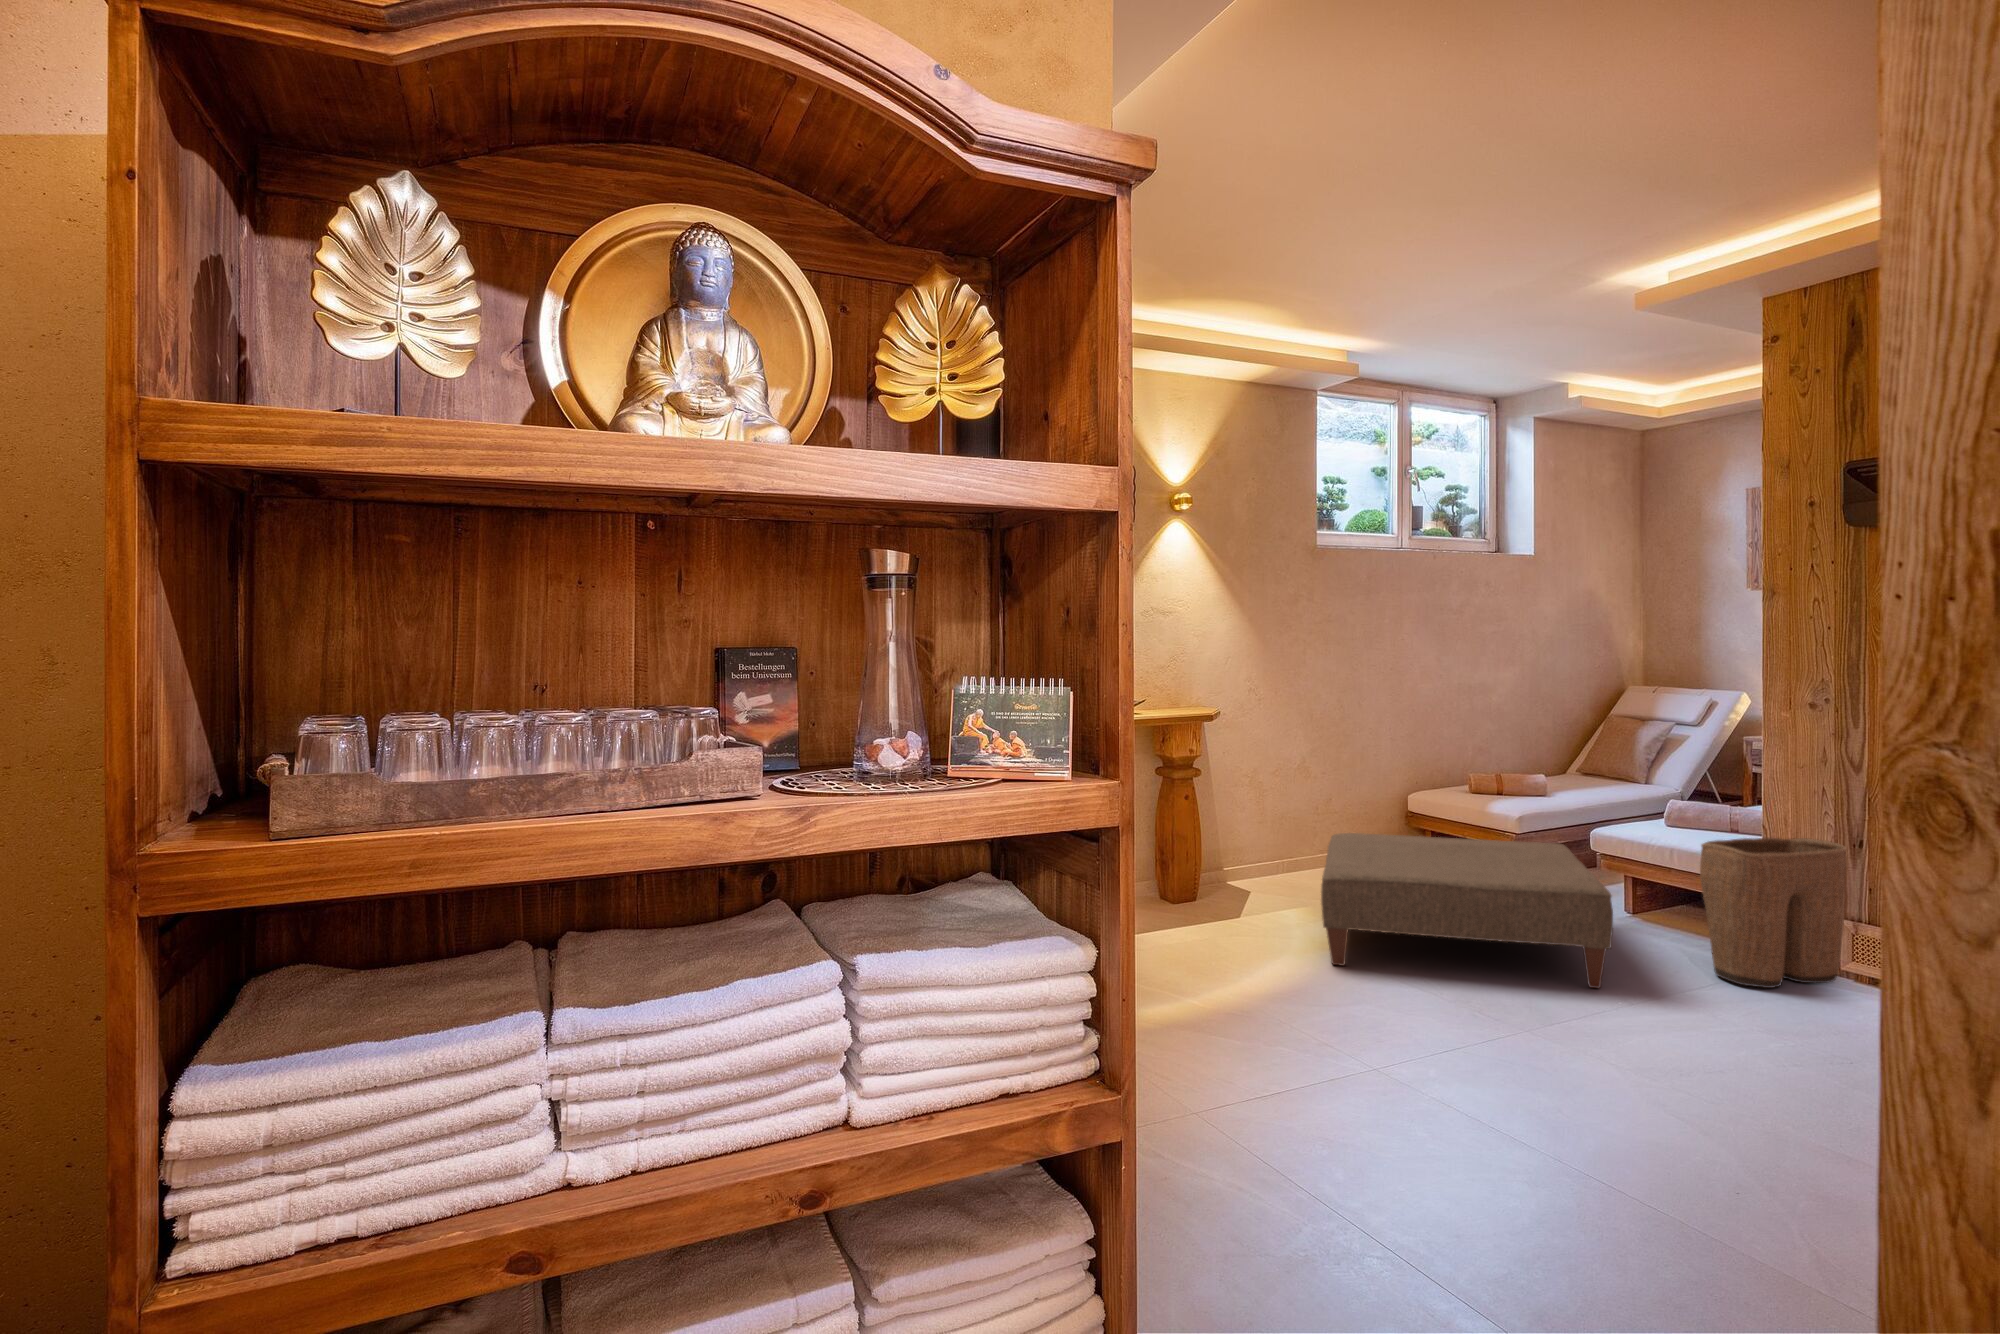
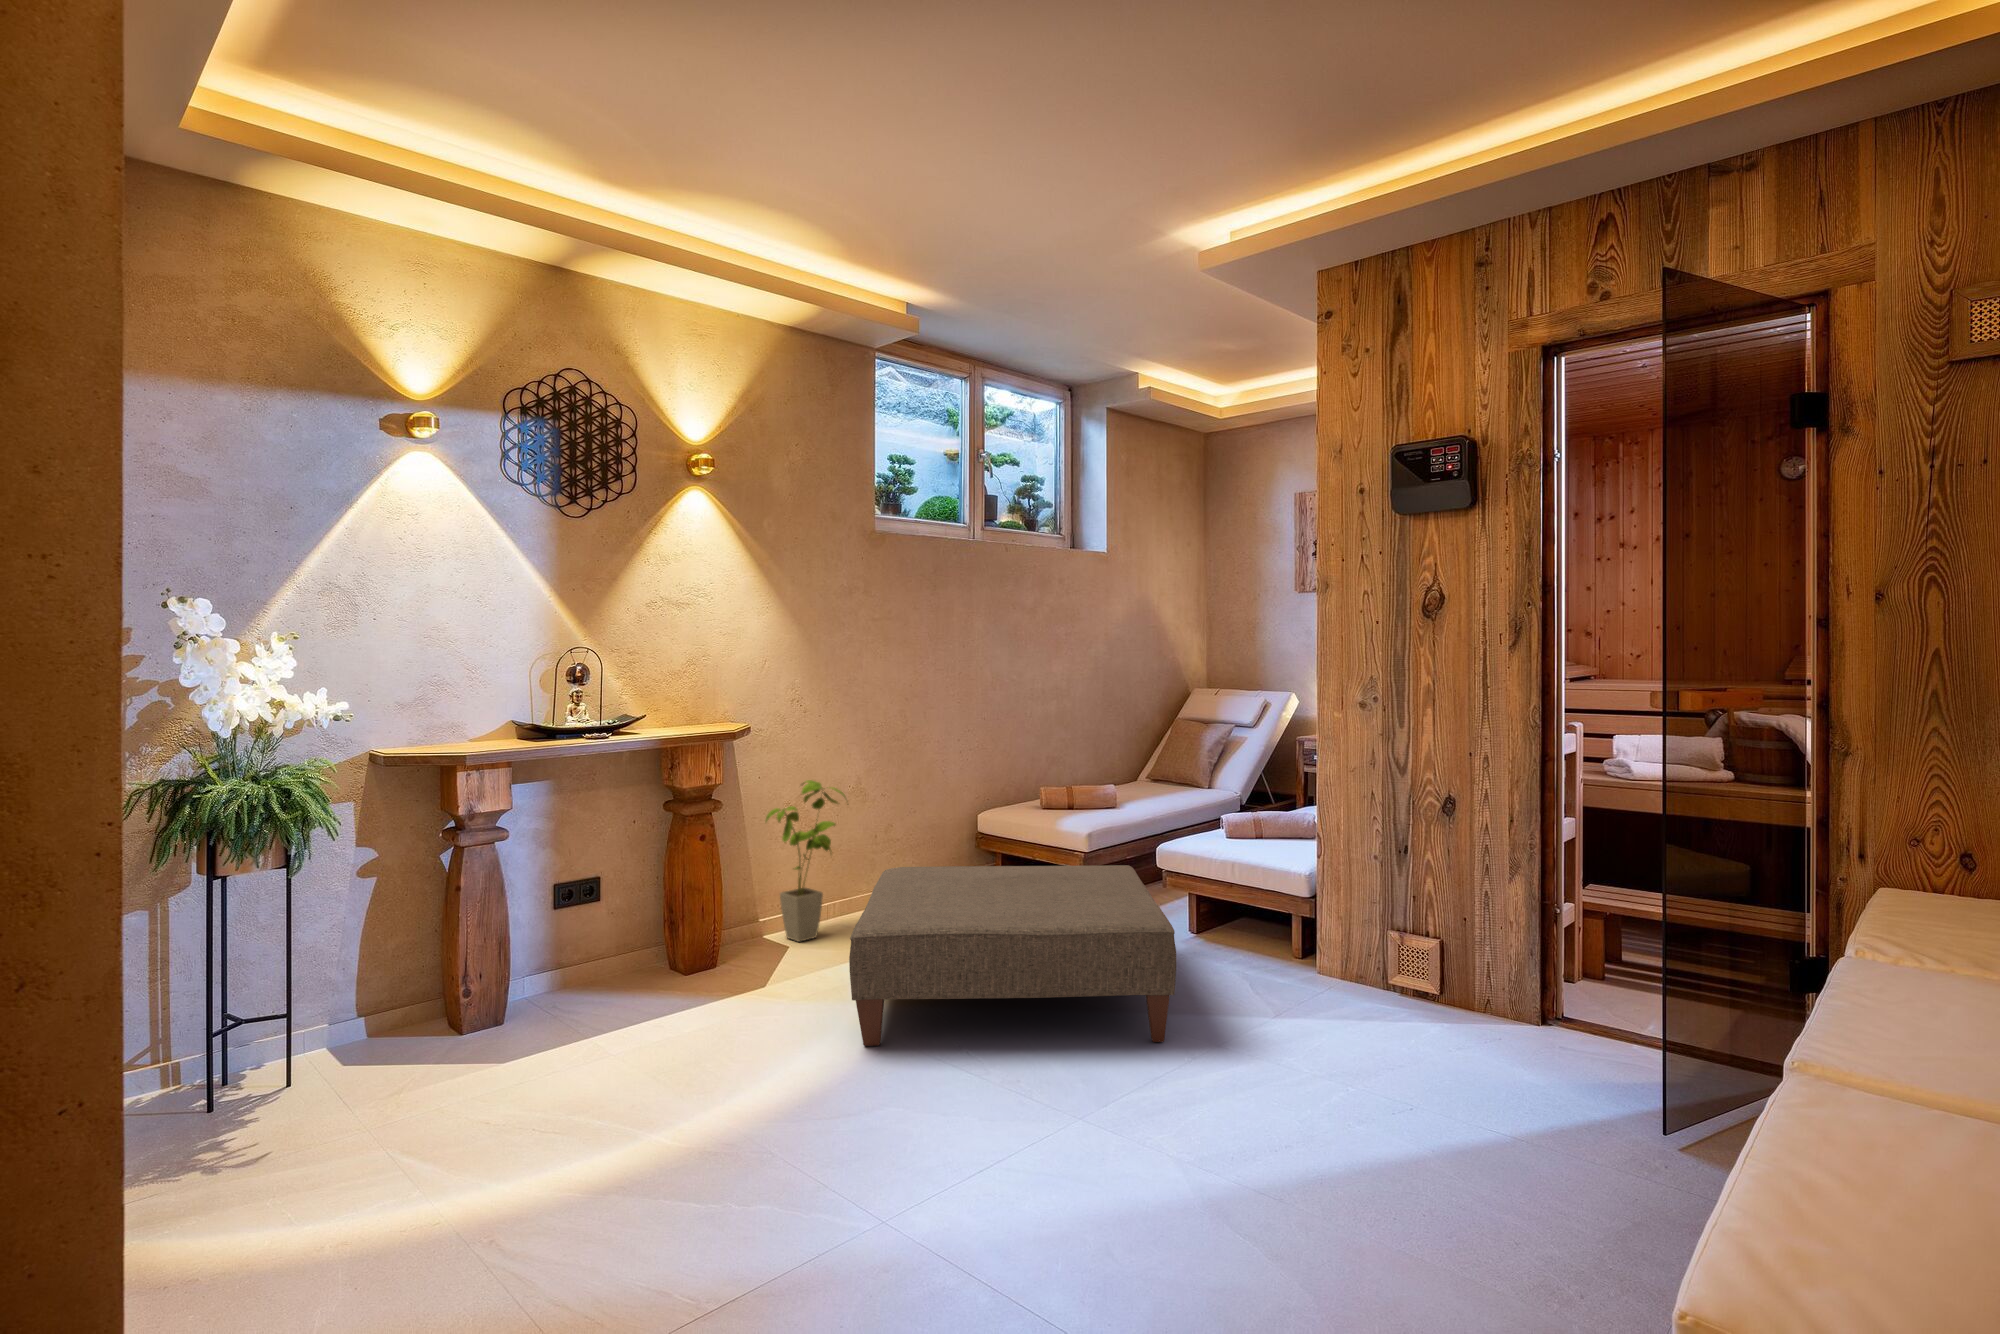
house plant: none [1228,758,1299,890] -> present [766,780,845,942]
laundry basket: present [1700,838,1847,988] -> none [1261,848,1394,1018]

